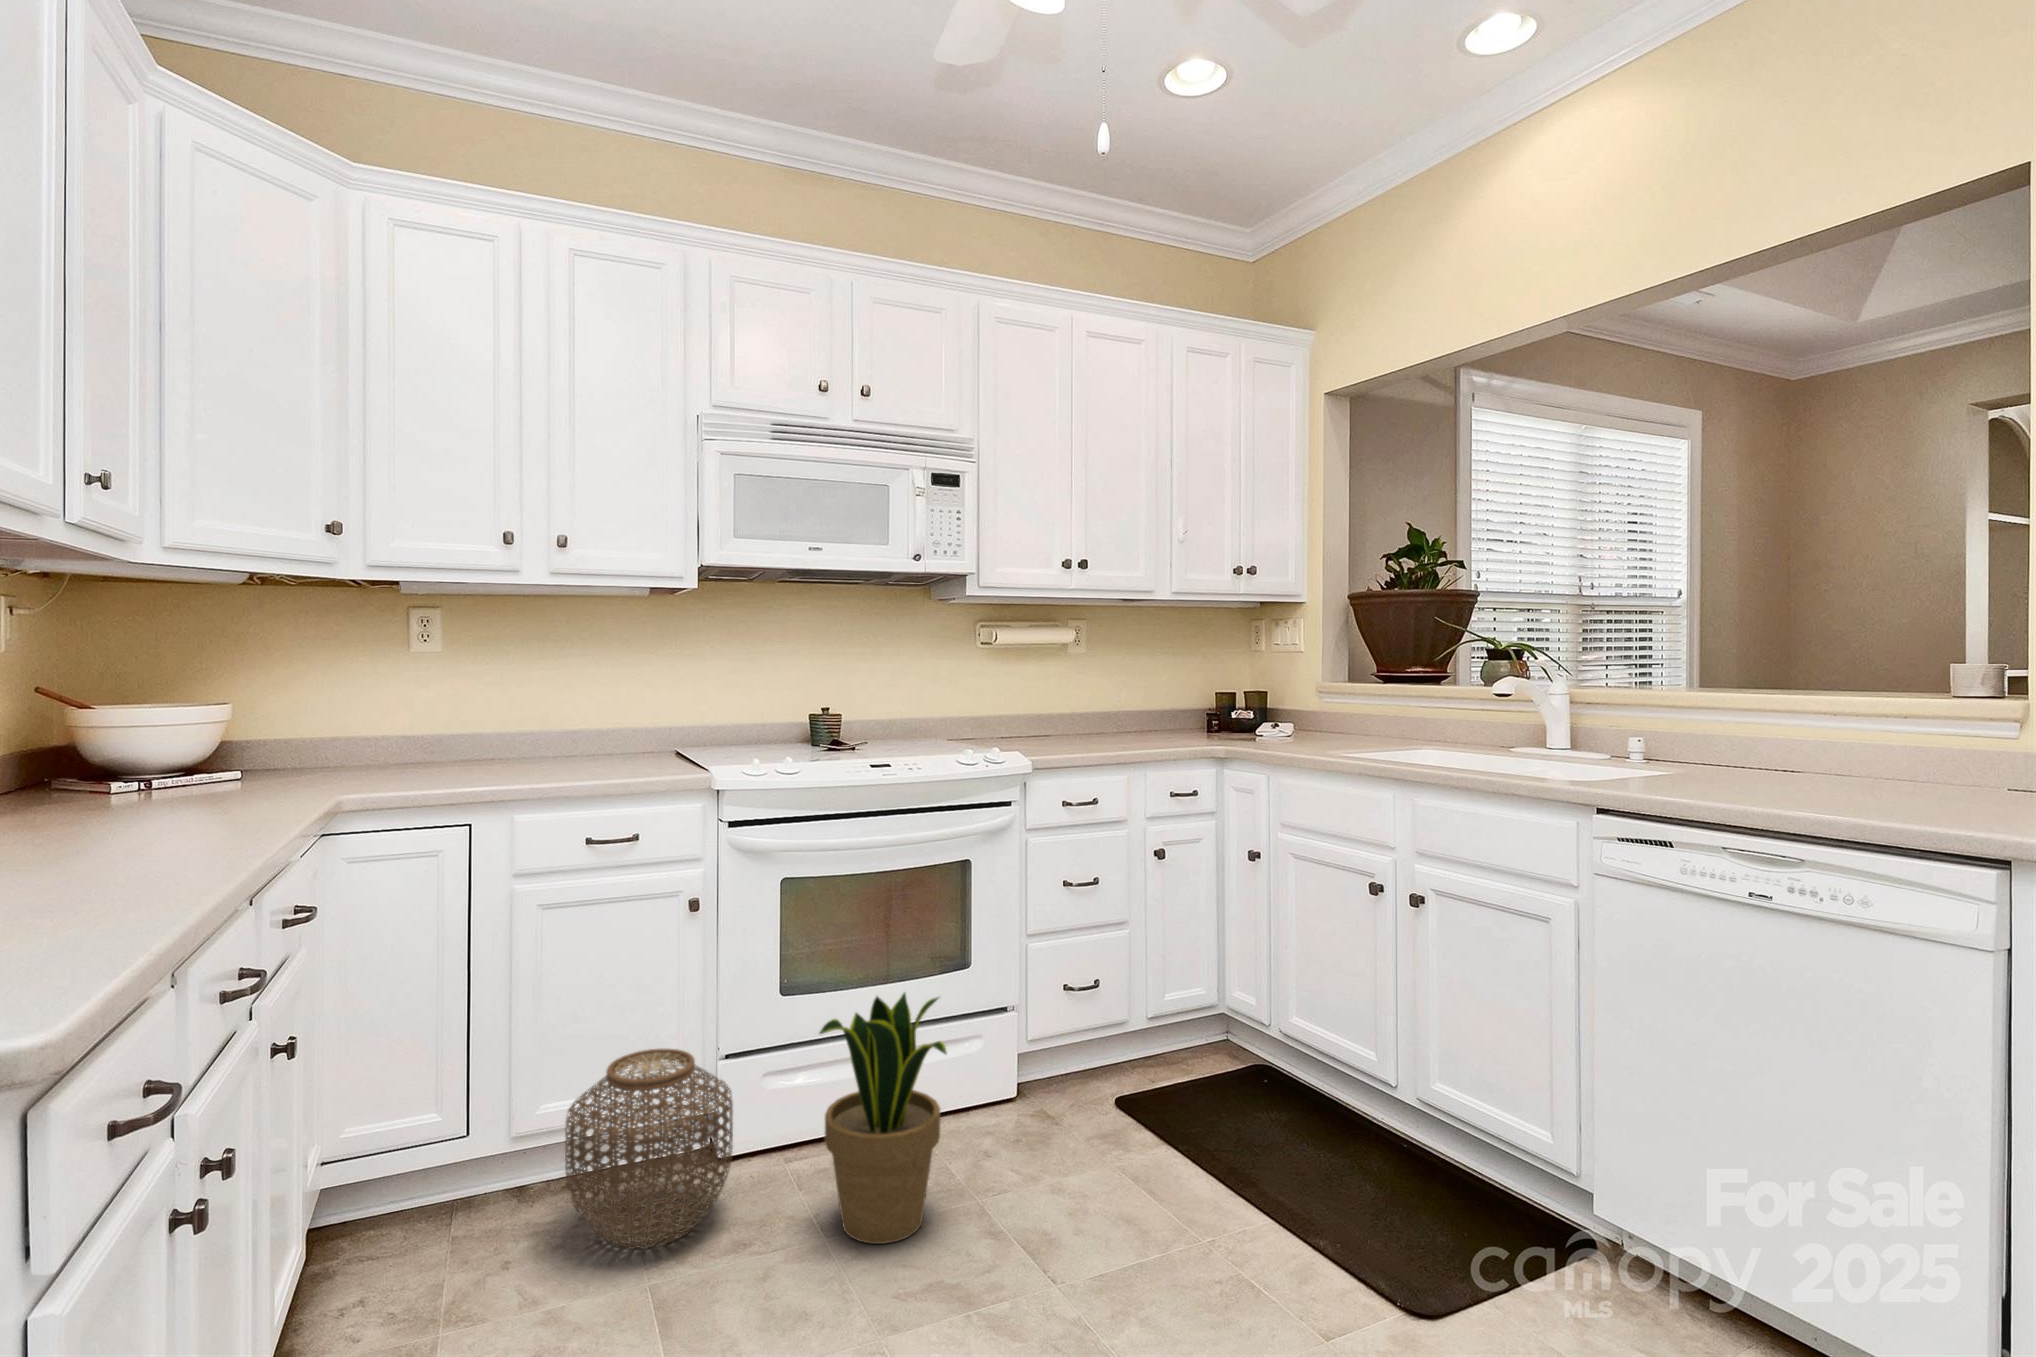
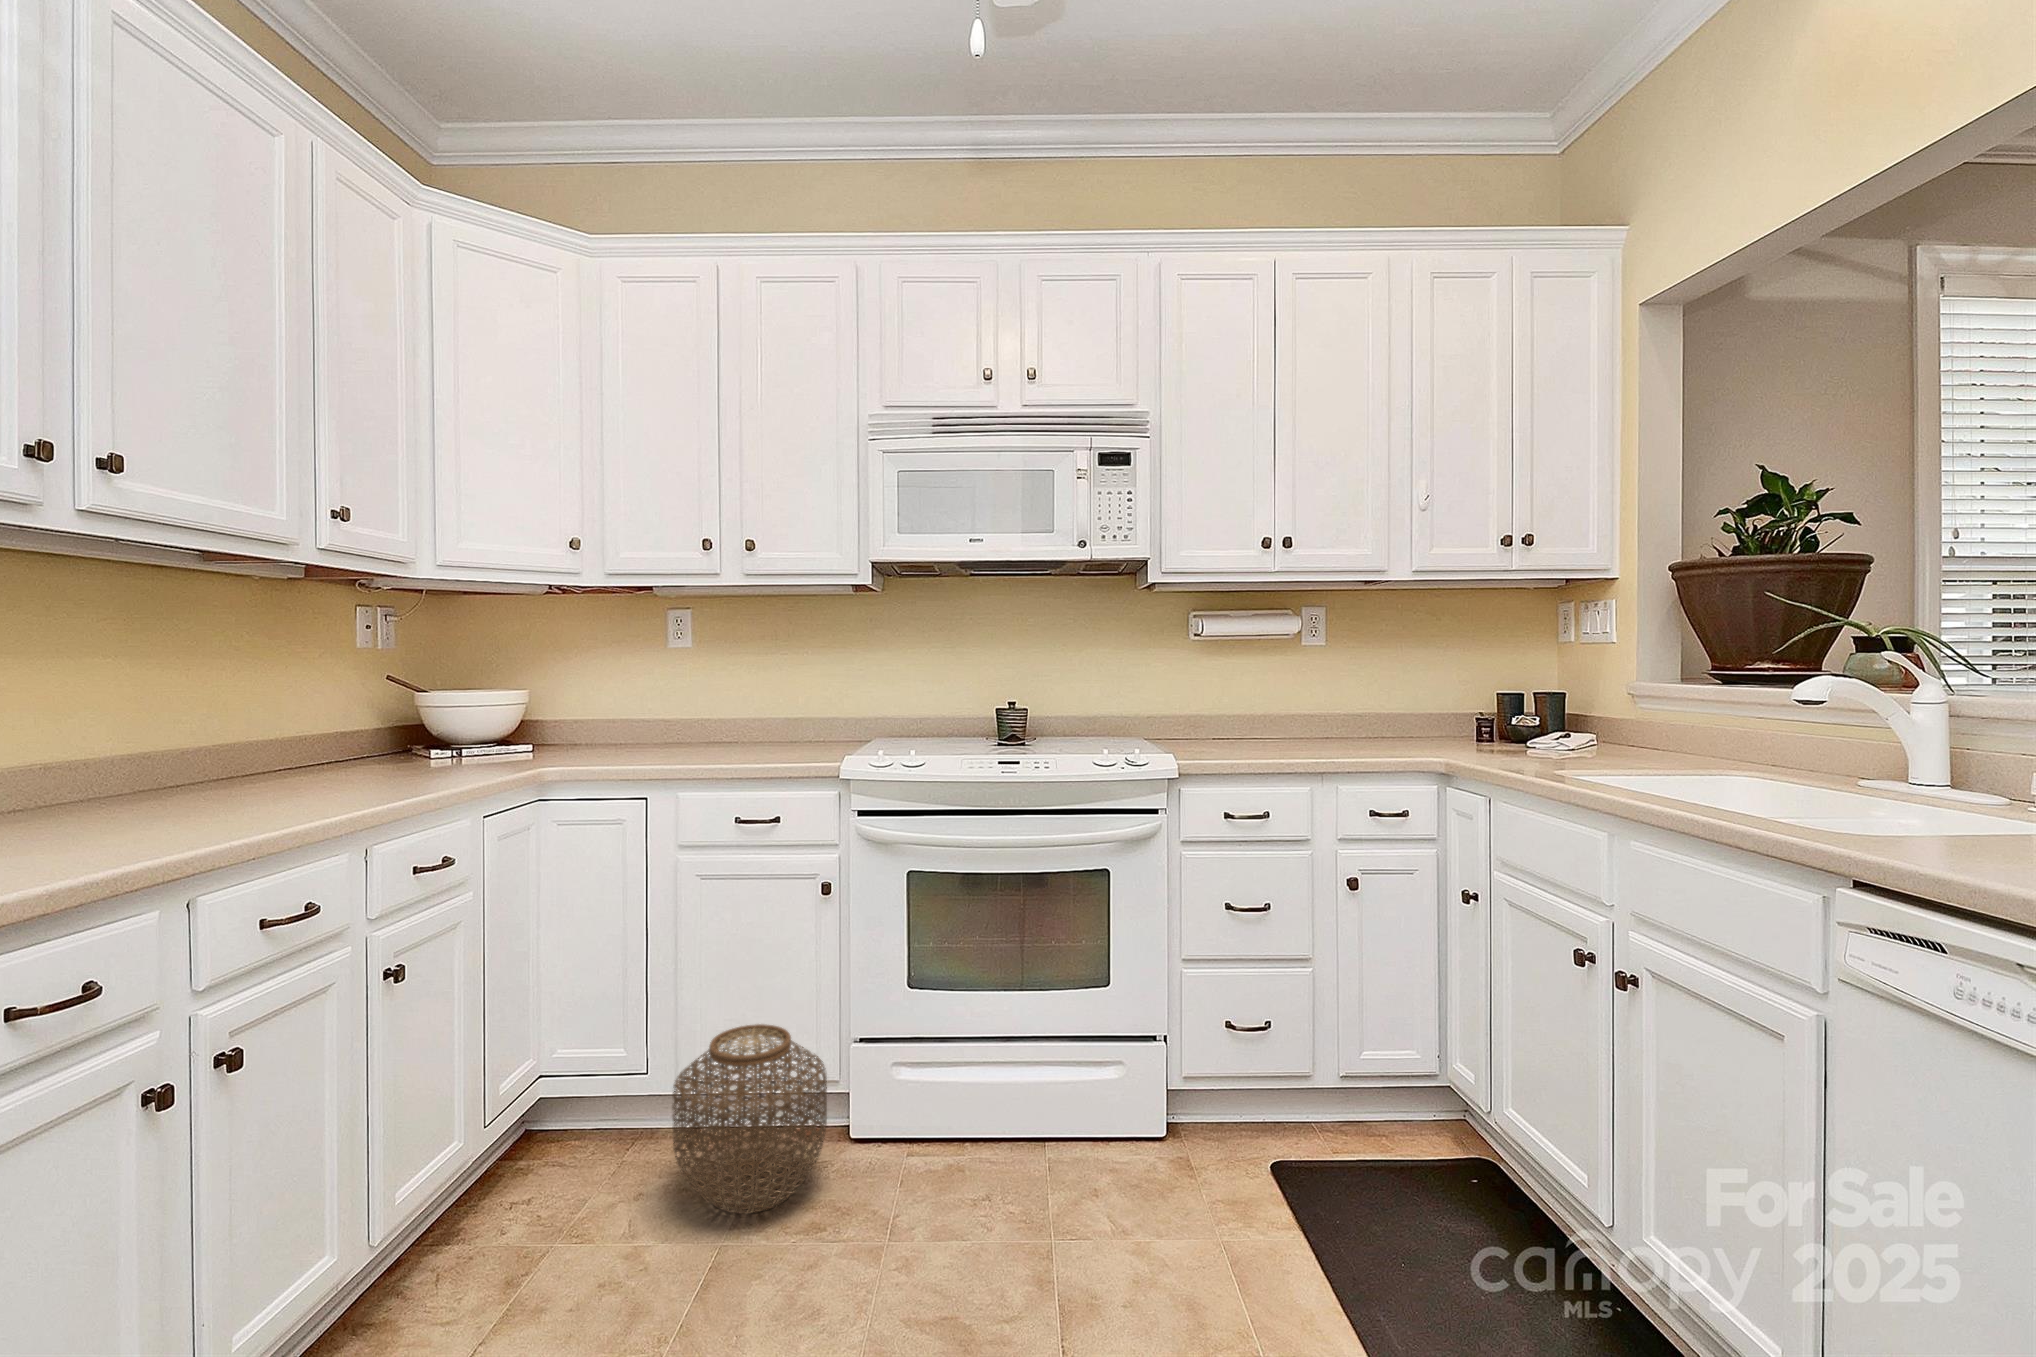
potted plant: present [820,993,946,1244] -> none [864,1010,1016,1274]

